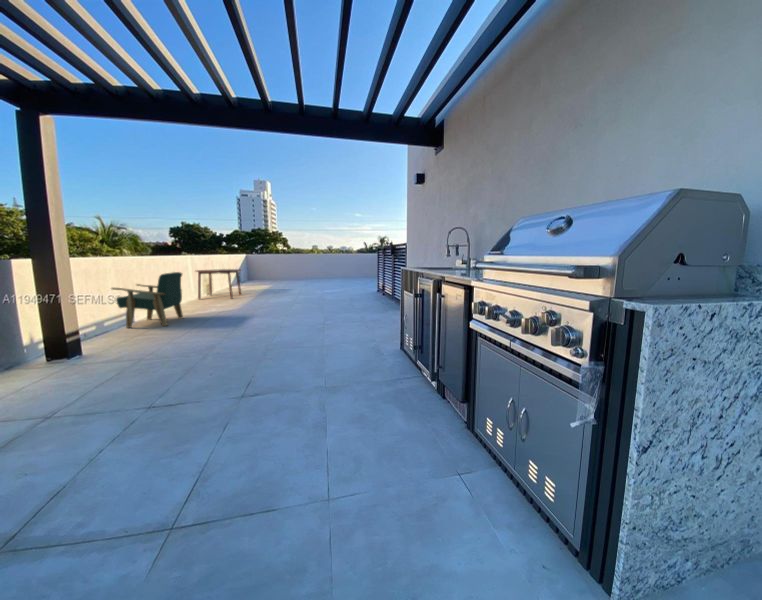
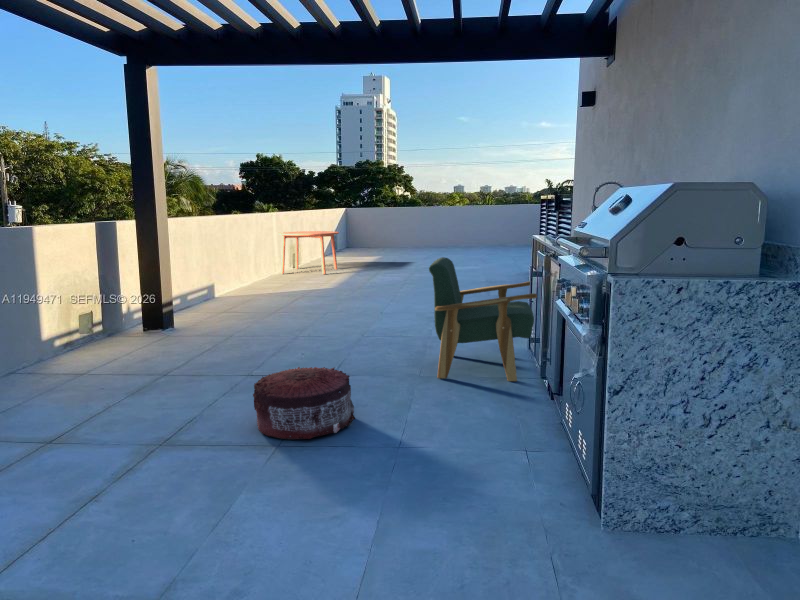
armchair: present [112,272,183,328] -> present [429,257,537,381]
pouf: none [137,400,271,512] -> present [253,367,355,439]

